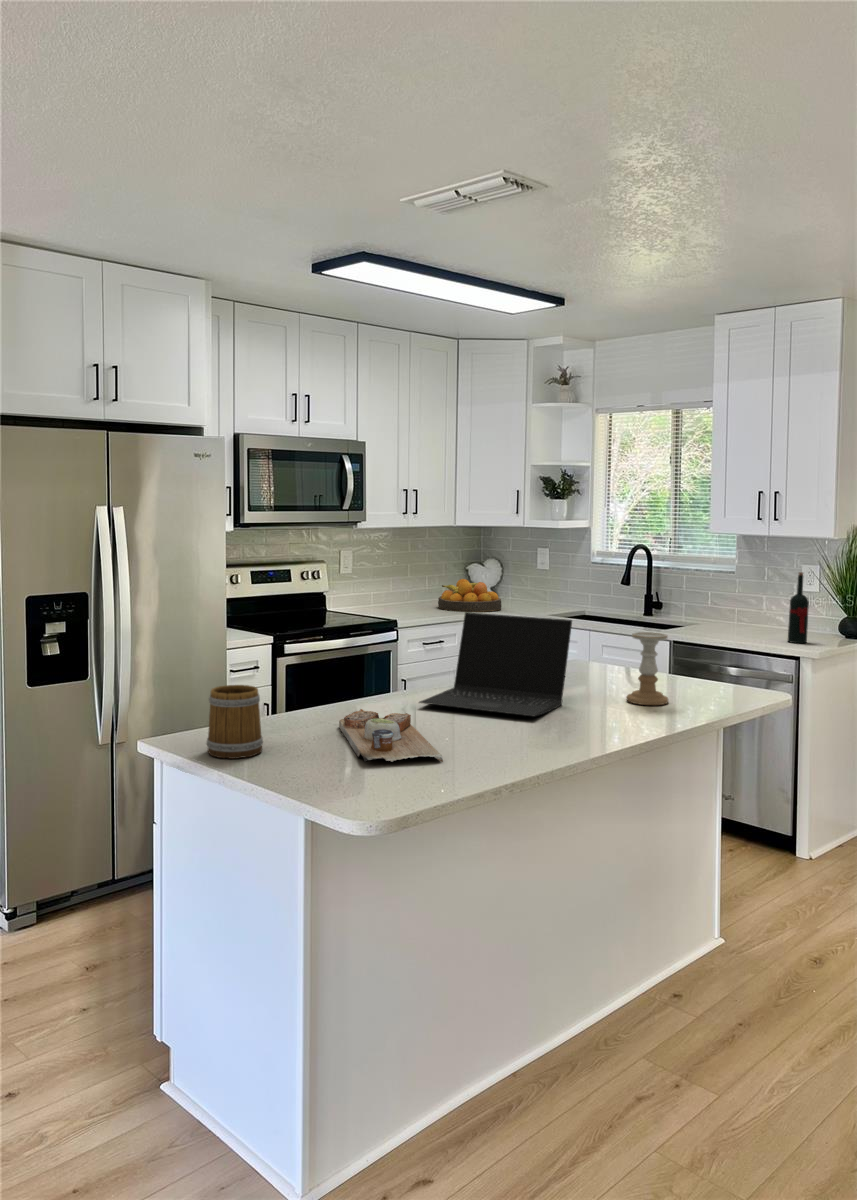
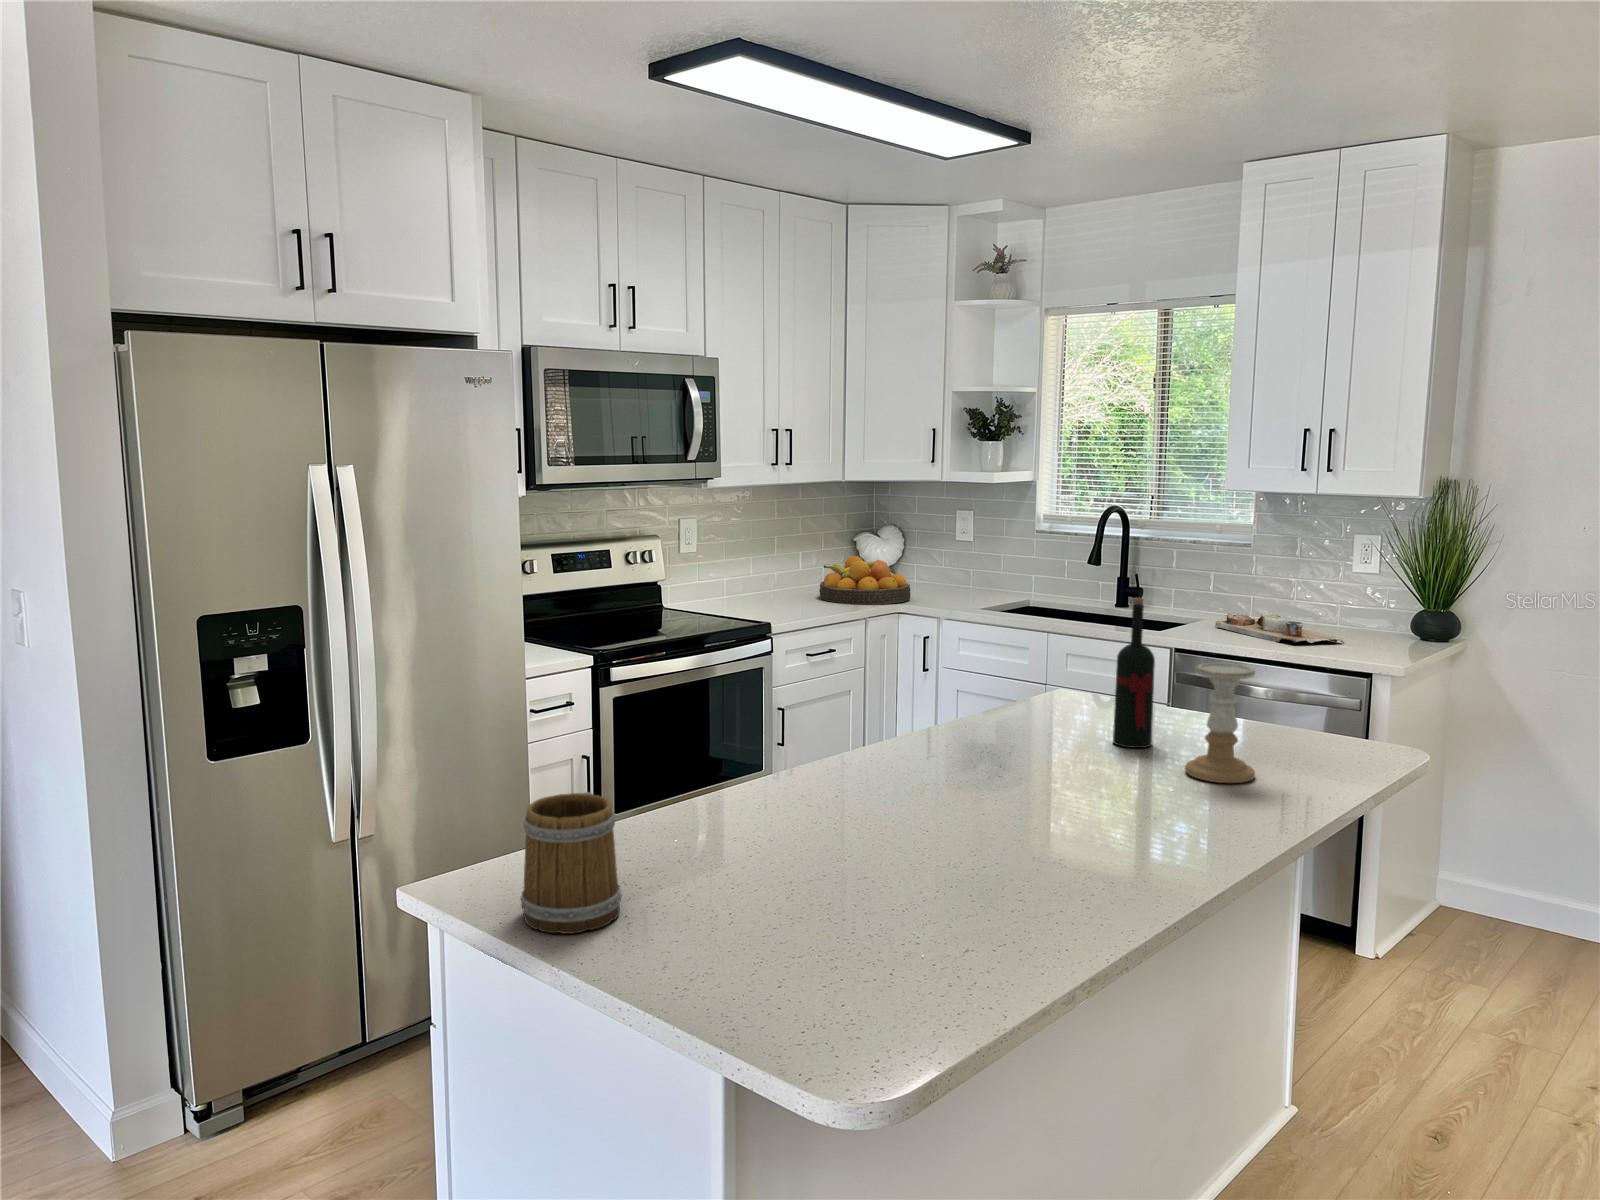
wine bottle: present [788,572,809,643] -> present [1113,598,1155,748]
laptop: present [419,613,572,716] -> none [860,633,1101,817]
cutting board: present [339,709,443,762] -> present [1215,613,1344,643]

